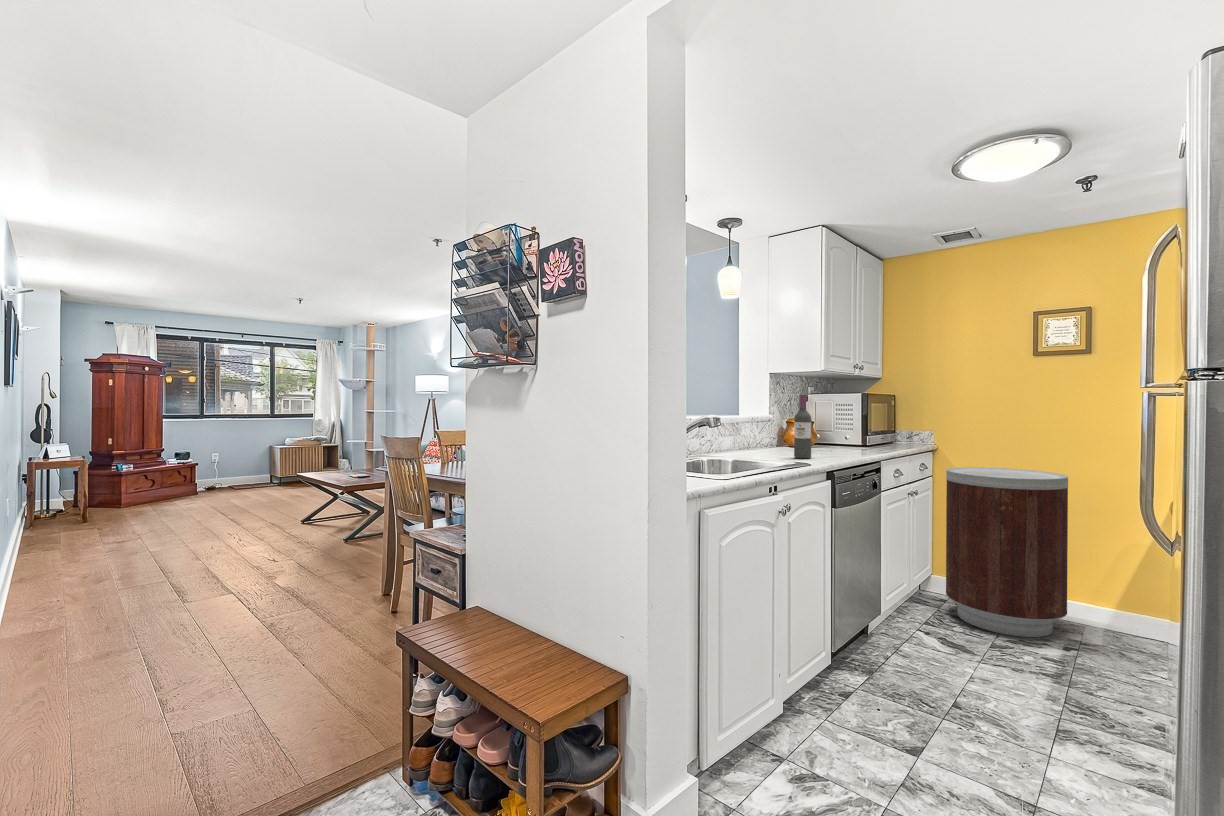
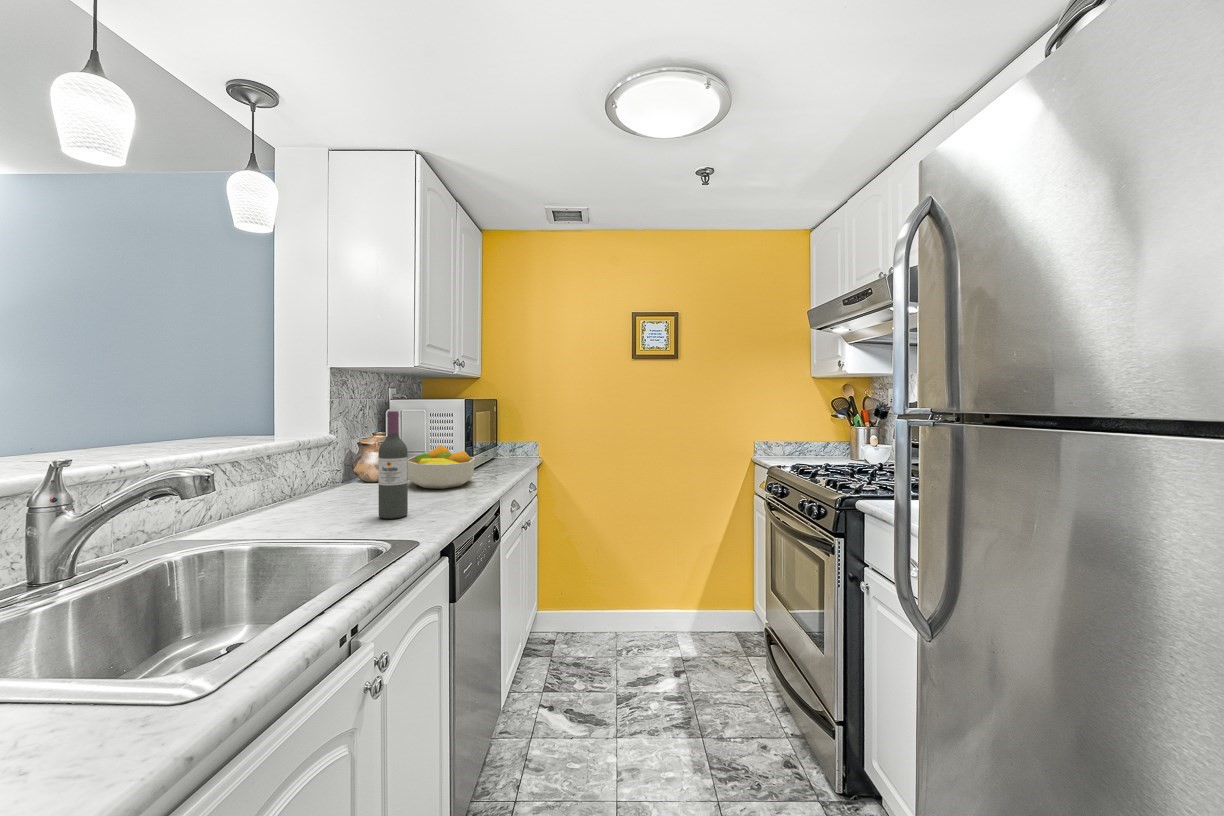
fruit bowl: none [815,425,866,452] -> present [407,445,475,489]
trash can: present [946,467,1068,637] -> none [558,481,671,676]

